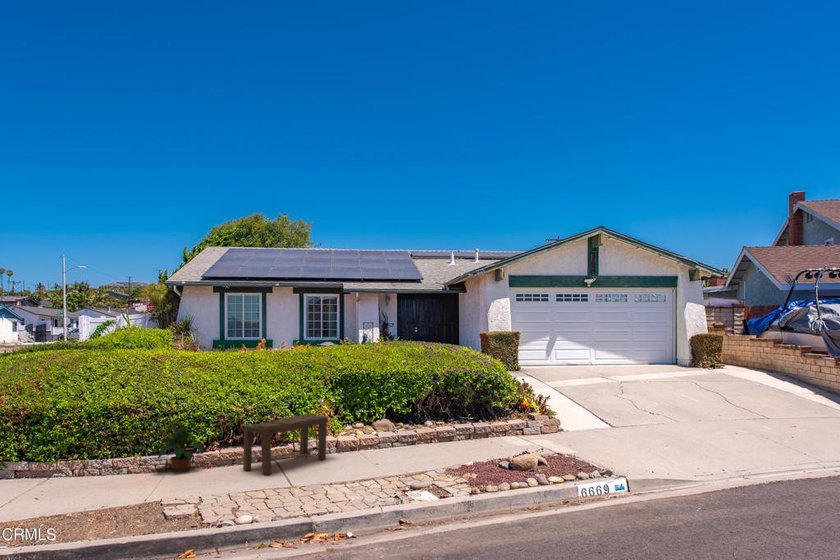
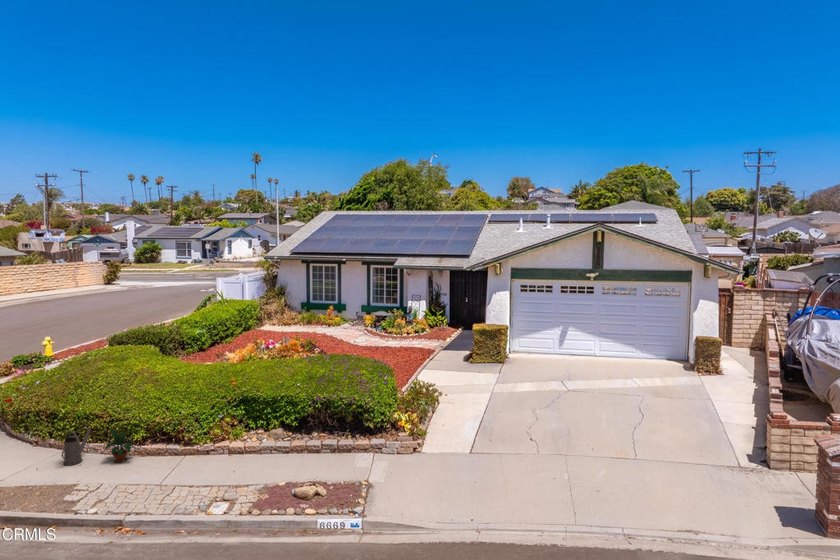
bench: present [243,414,328,475] -> none [152,427,213,473]
watering can: none [89,427,120,482] -> present [62,428,91,466]

